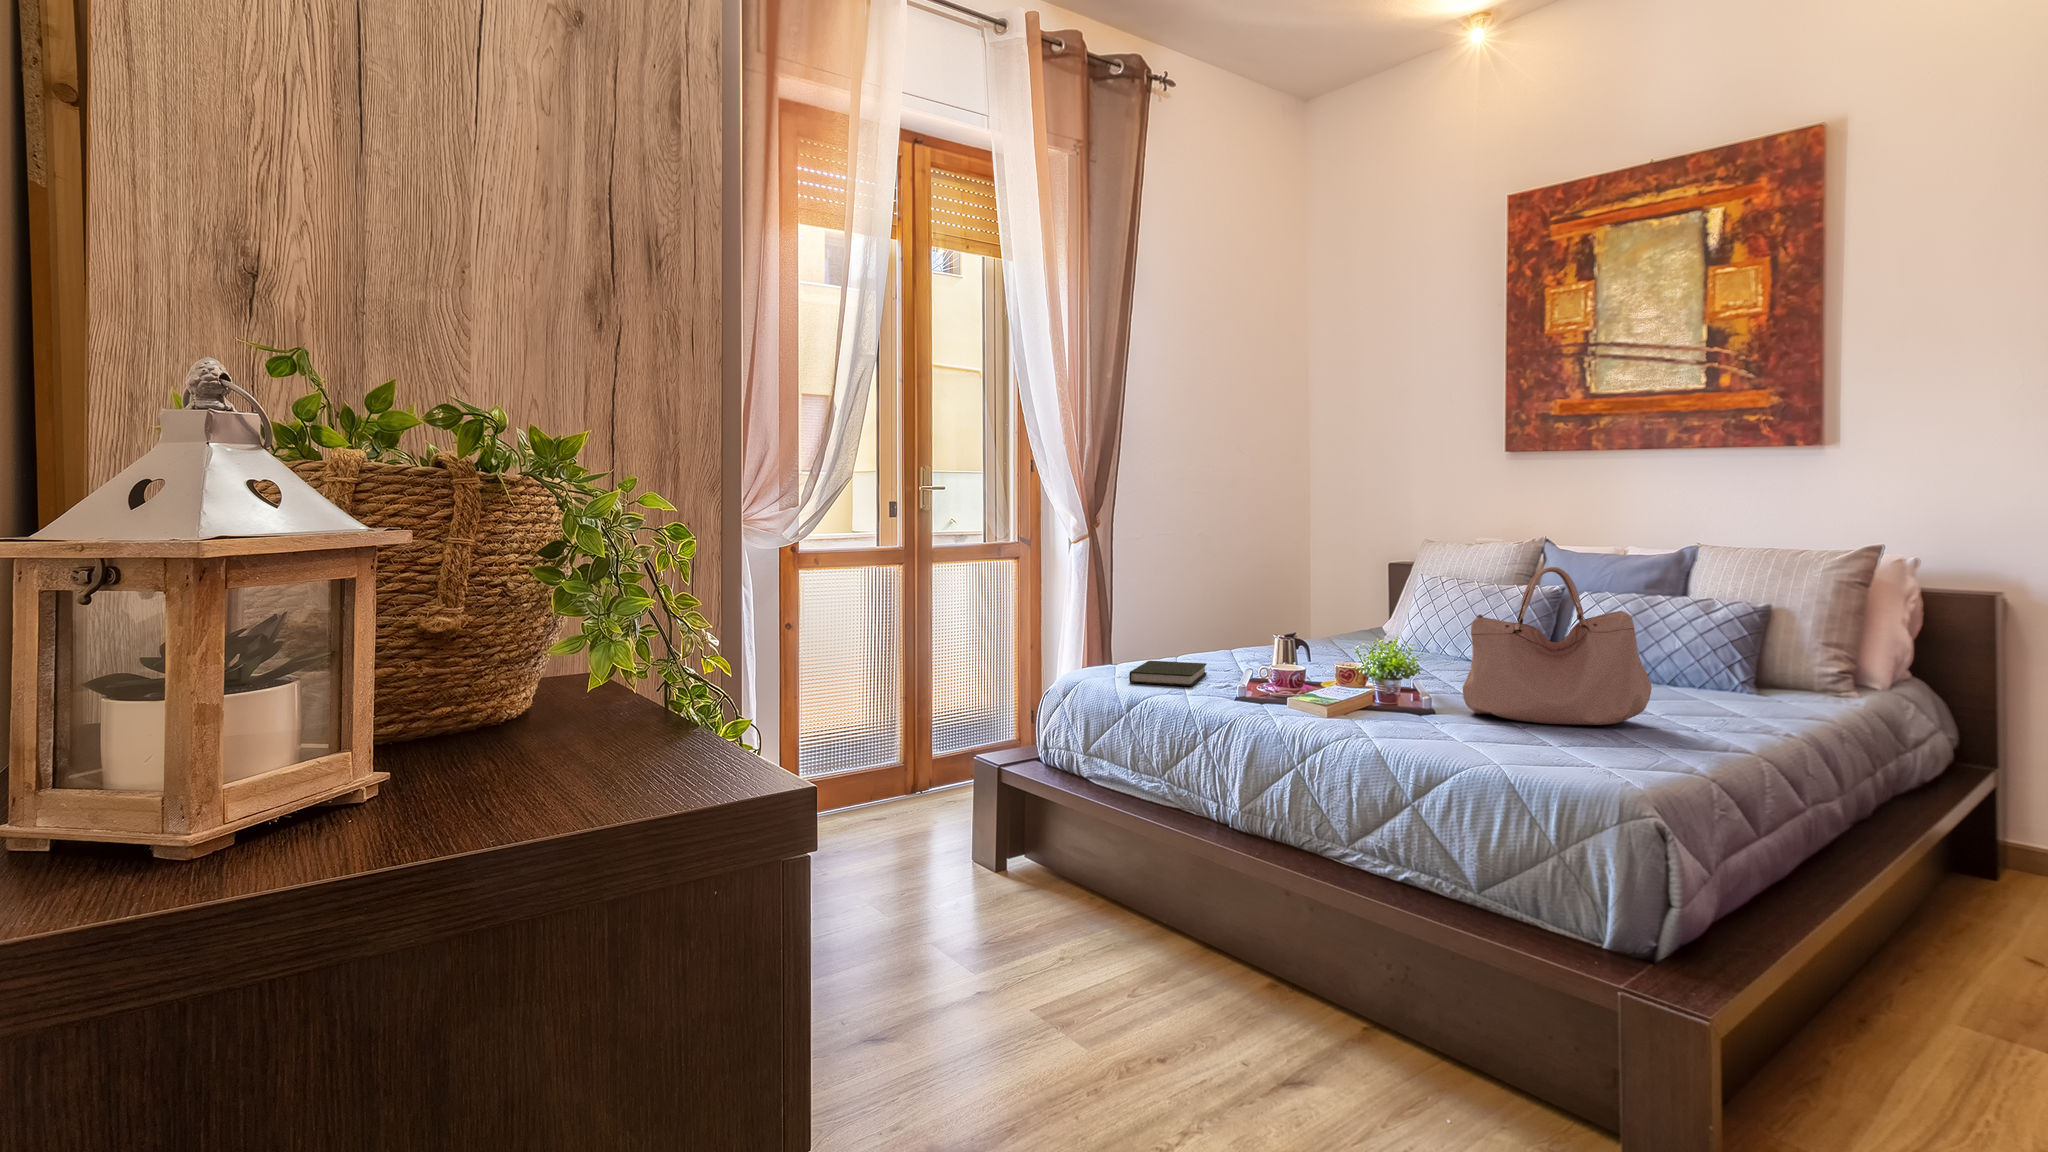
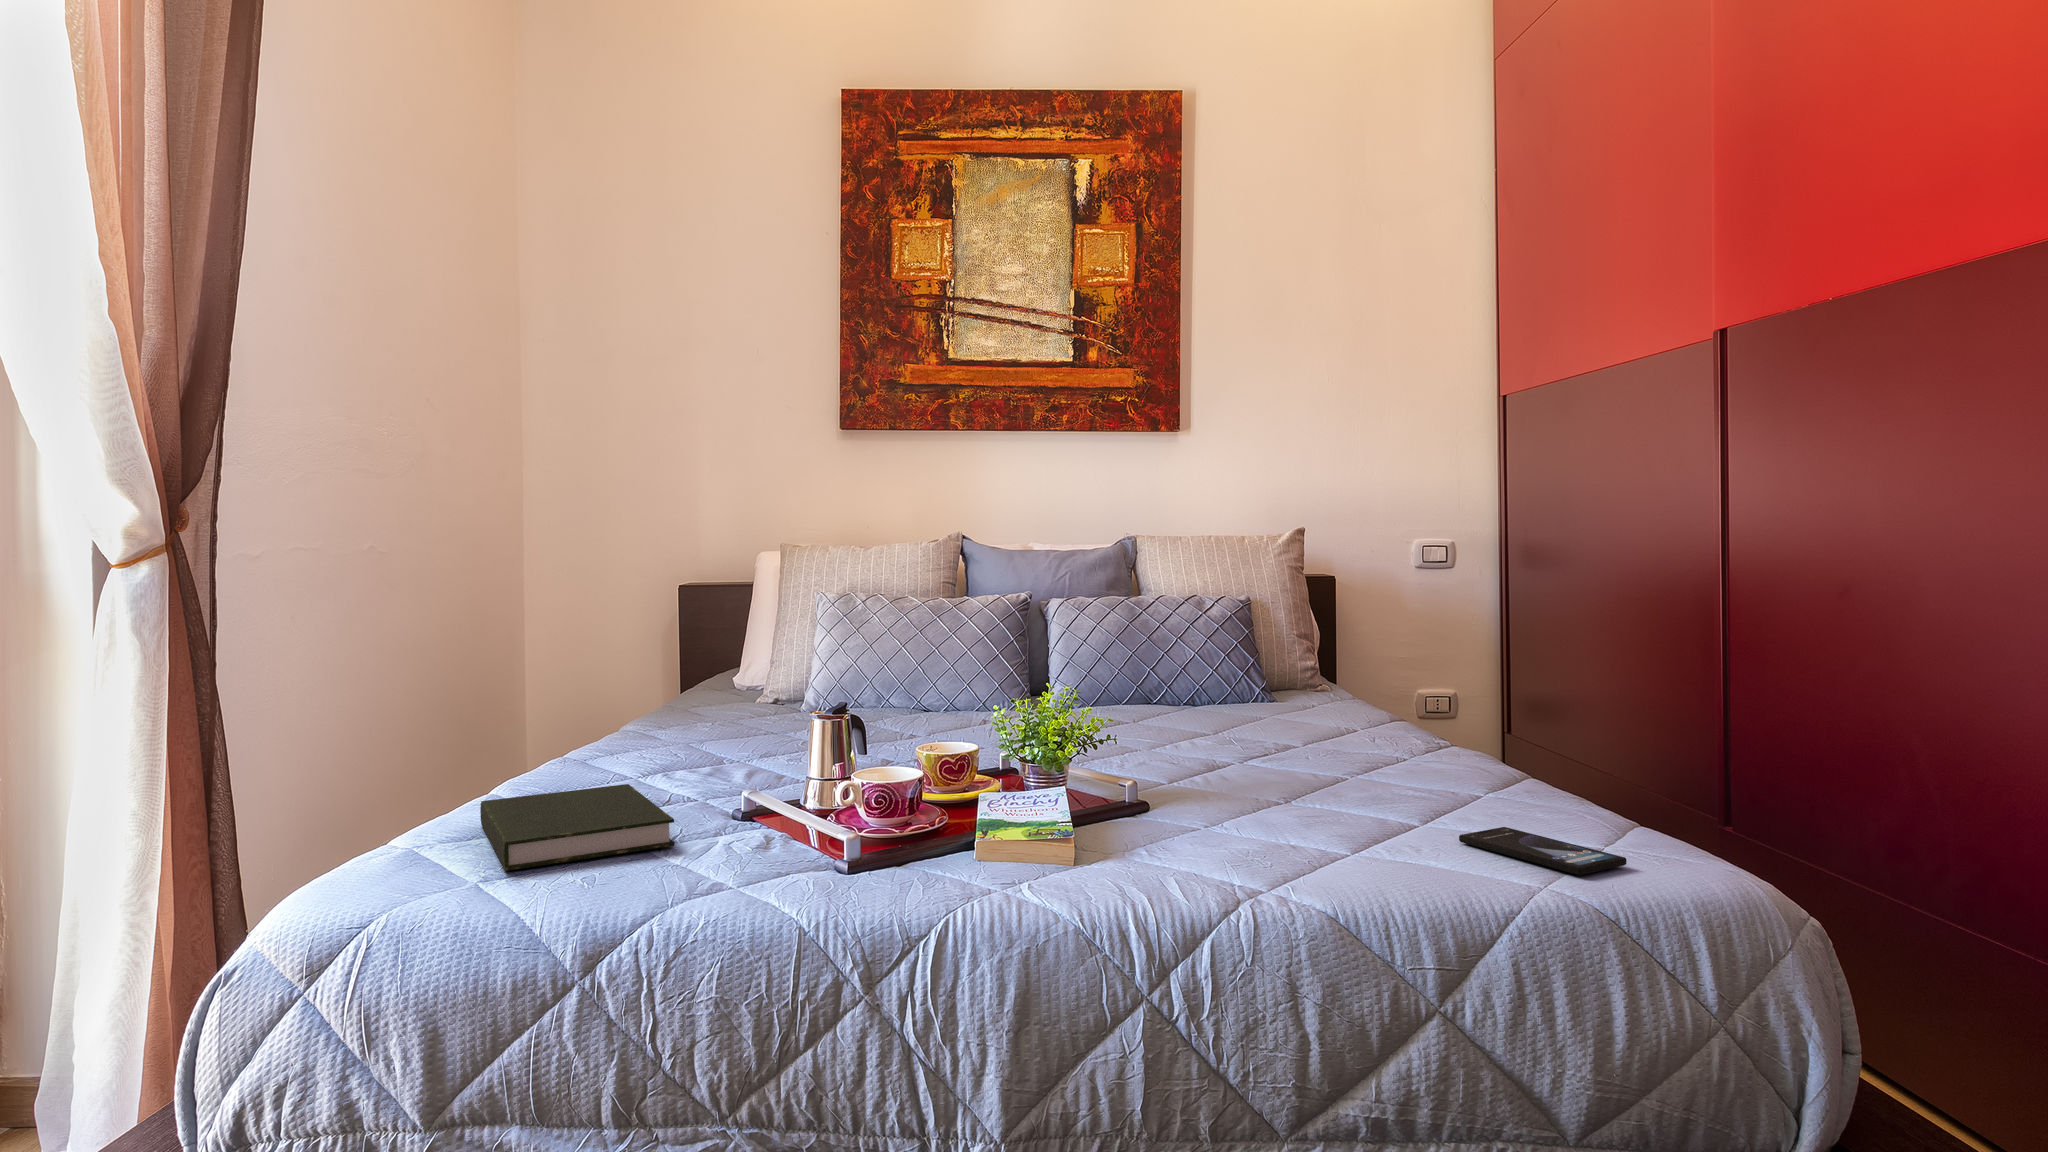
handbag: present [1463,567,1652,725] -> none [1178,542,1388,792]
smartphone: none [1526,746,1574,770] -> present [1459,827,1627,875]

